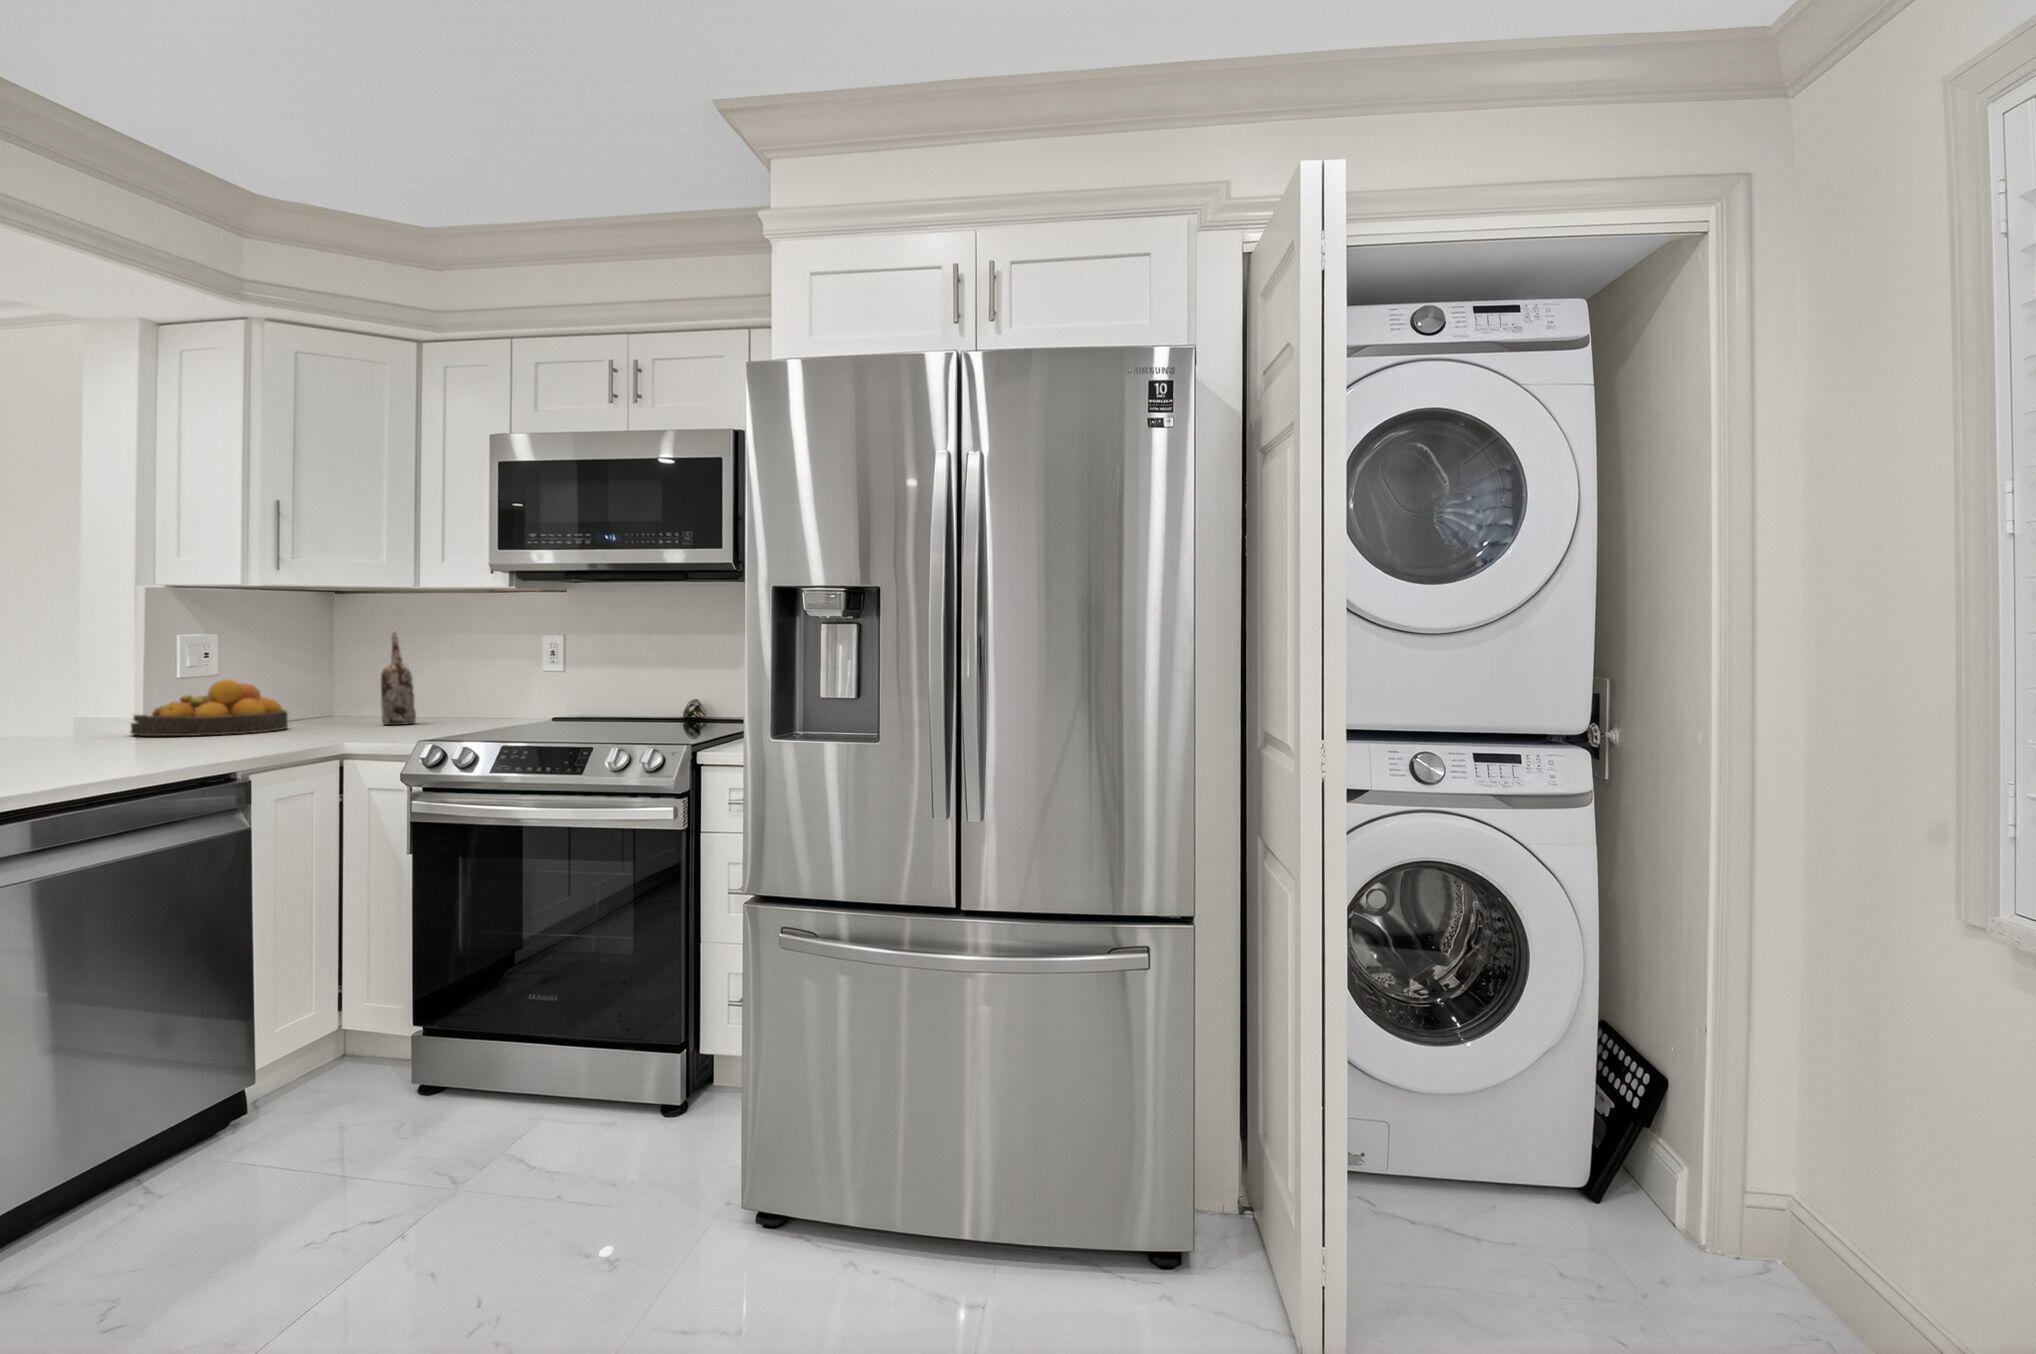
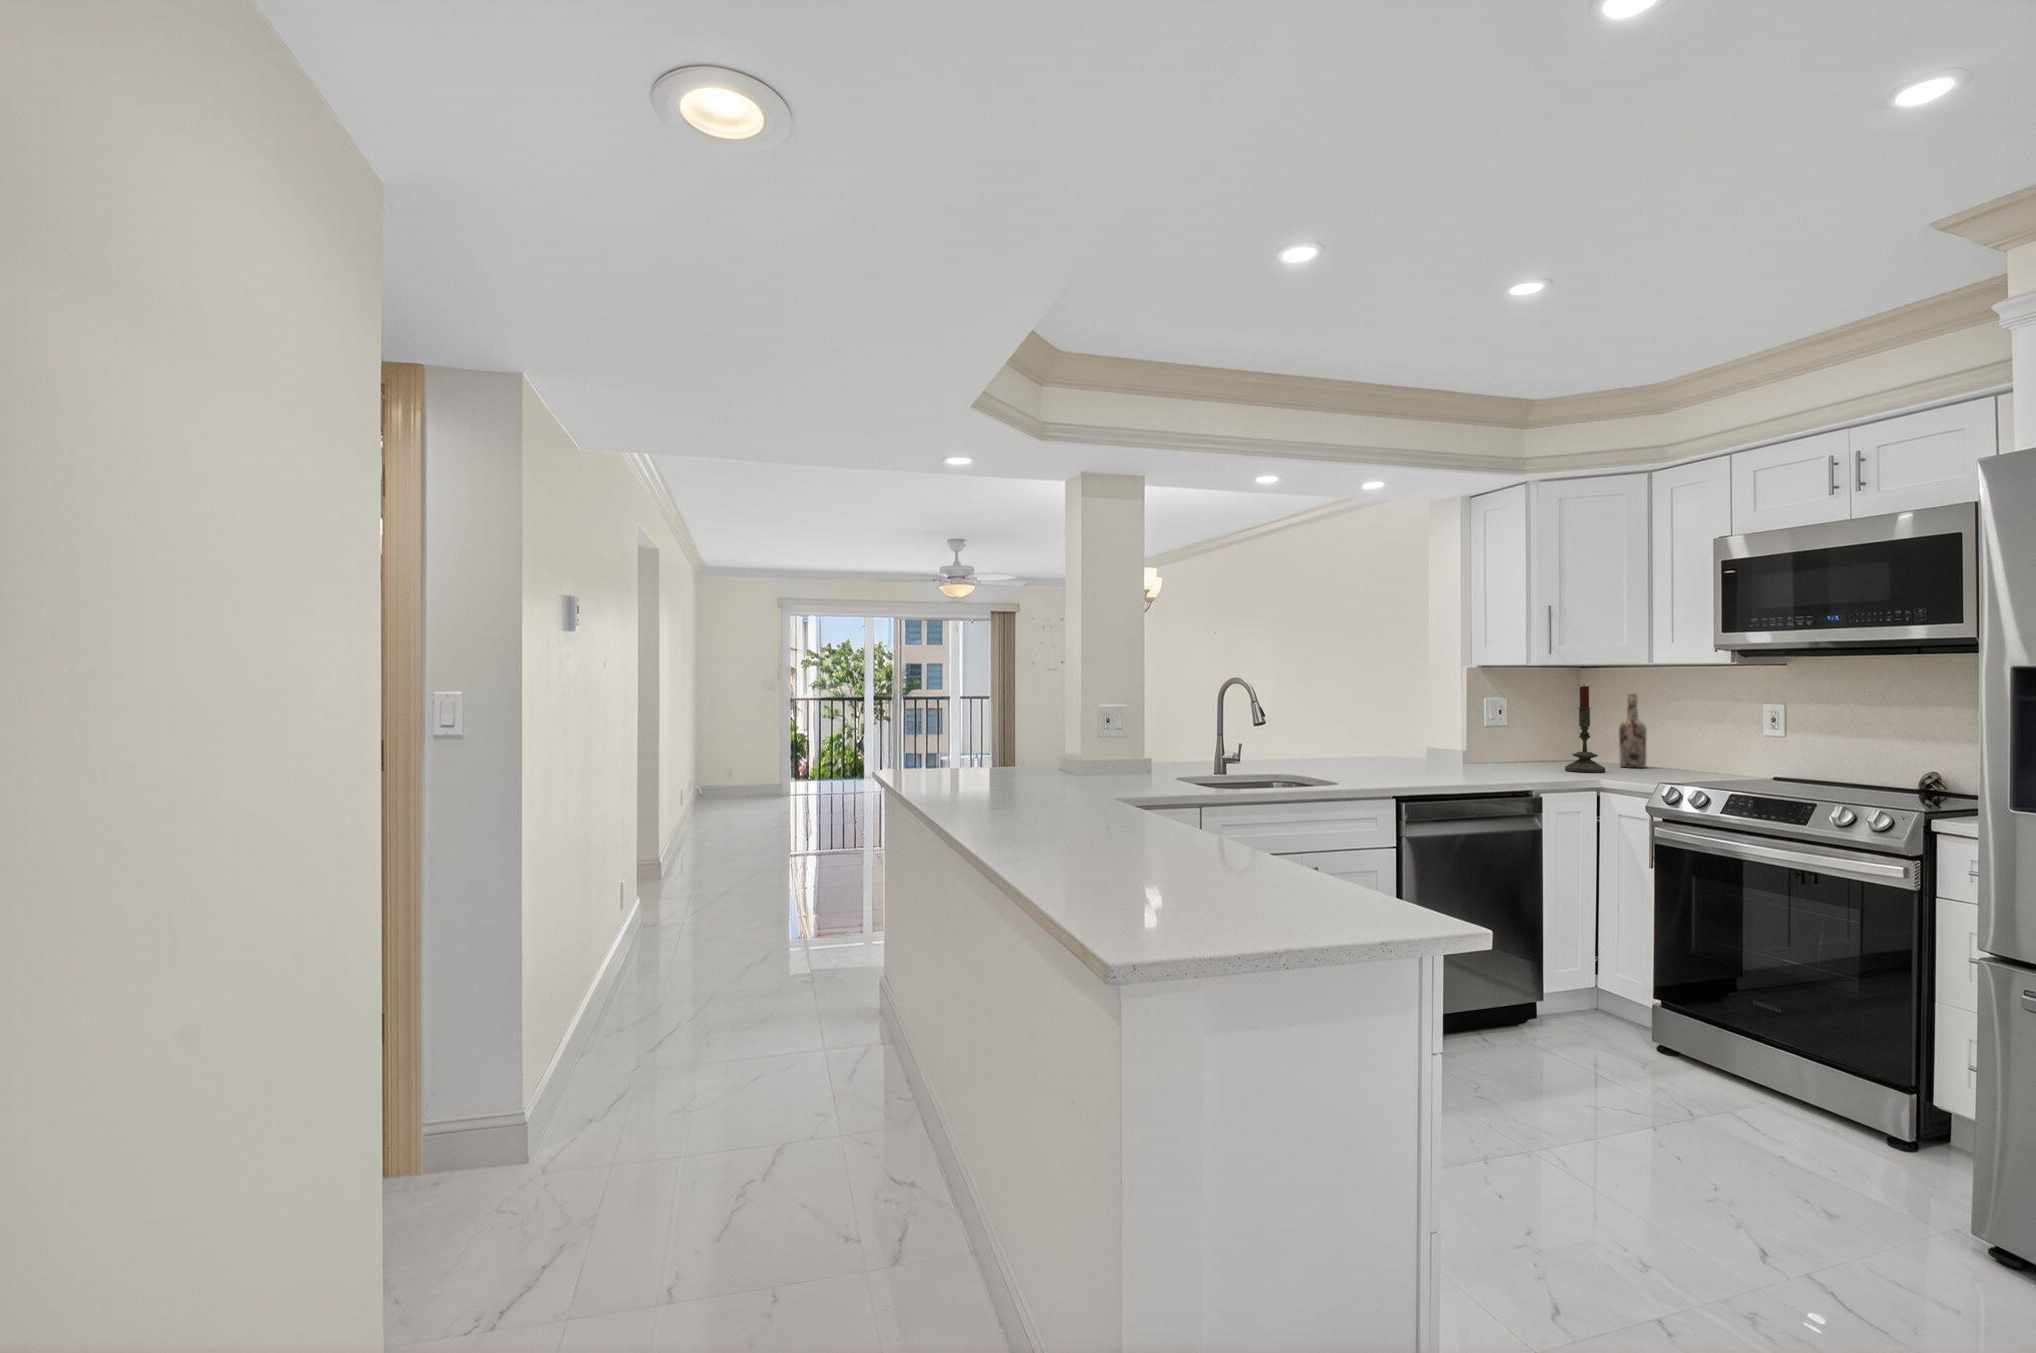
candle: none [297,613,357,735] -> present [1565,686,1605,773]
fruit bowl: present [131,680,288,736] -> none [1463,727,1554,767]

